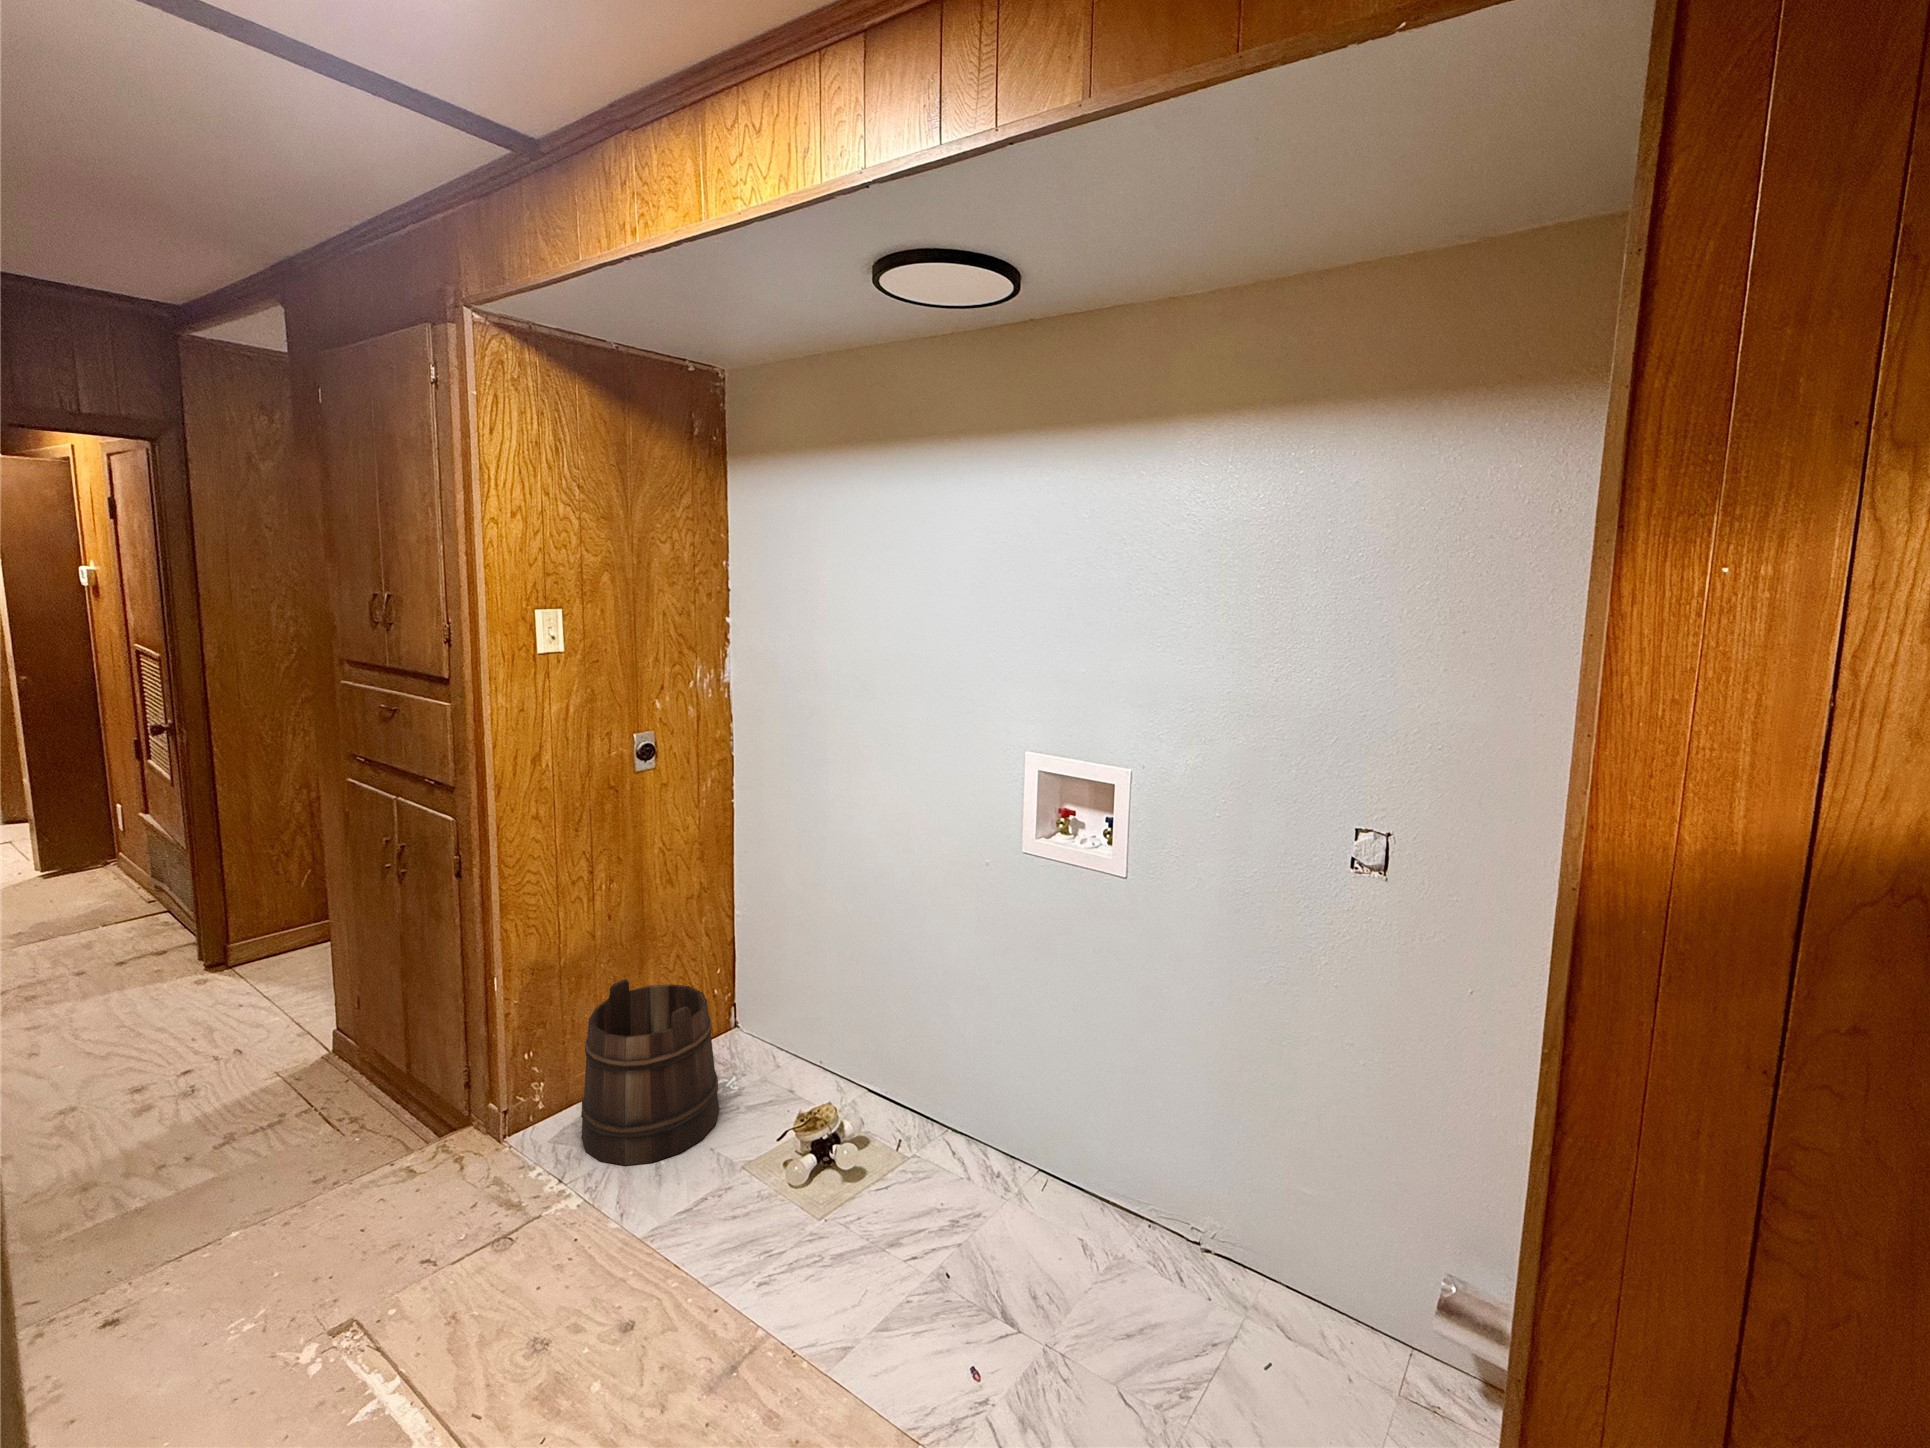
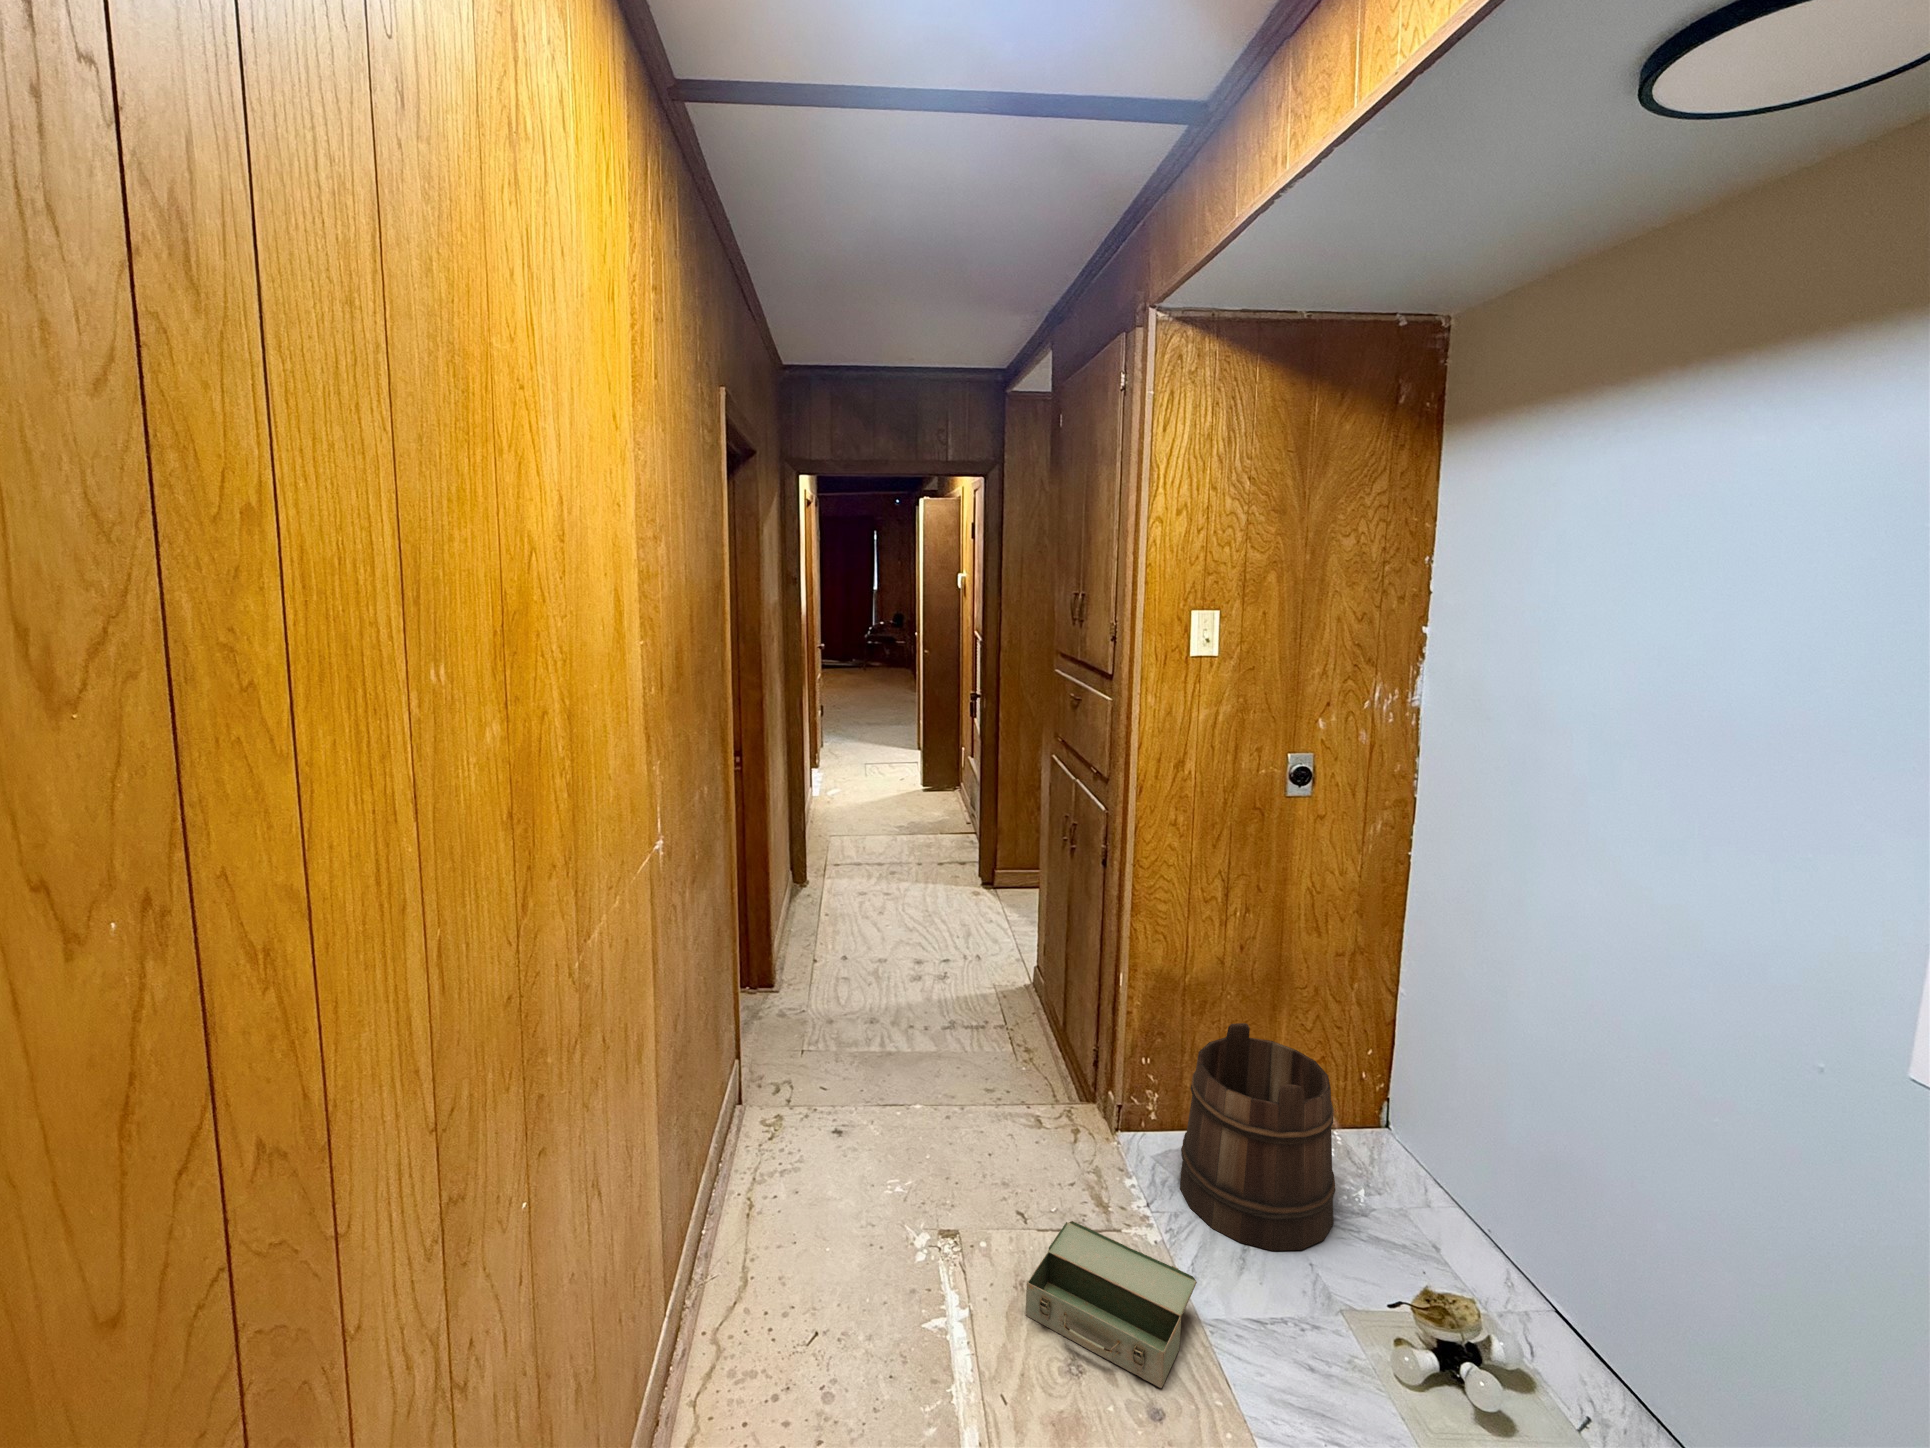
toolbox: none [466,1204,633,1344] -> present [1026,1221,1197,1388]

